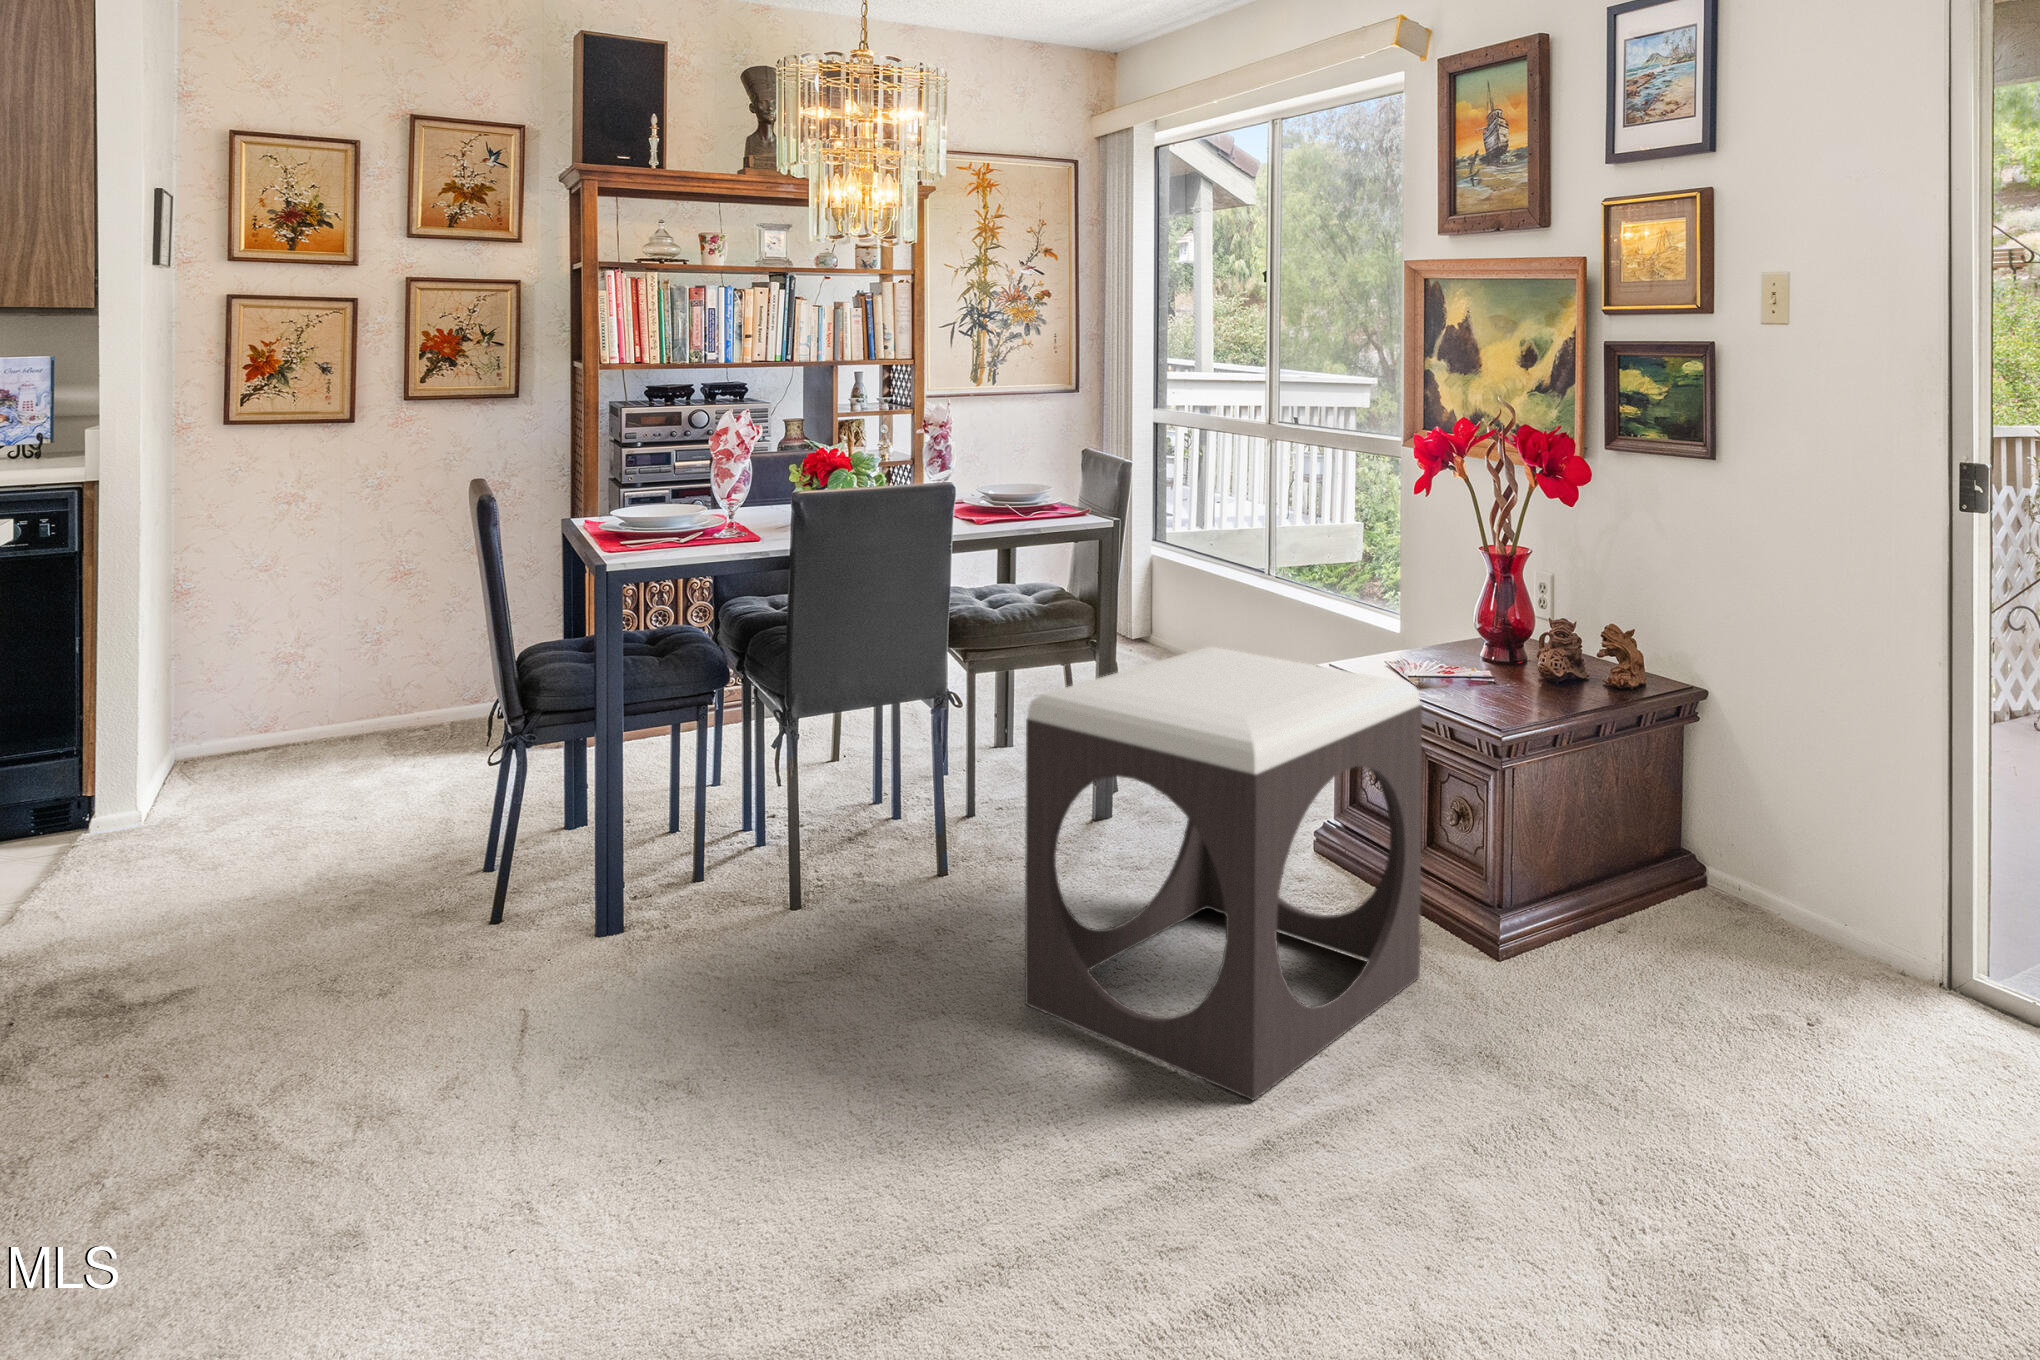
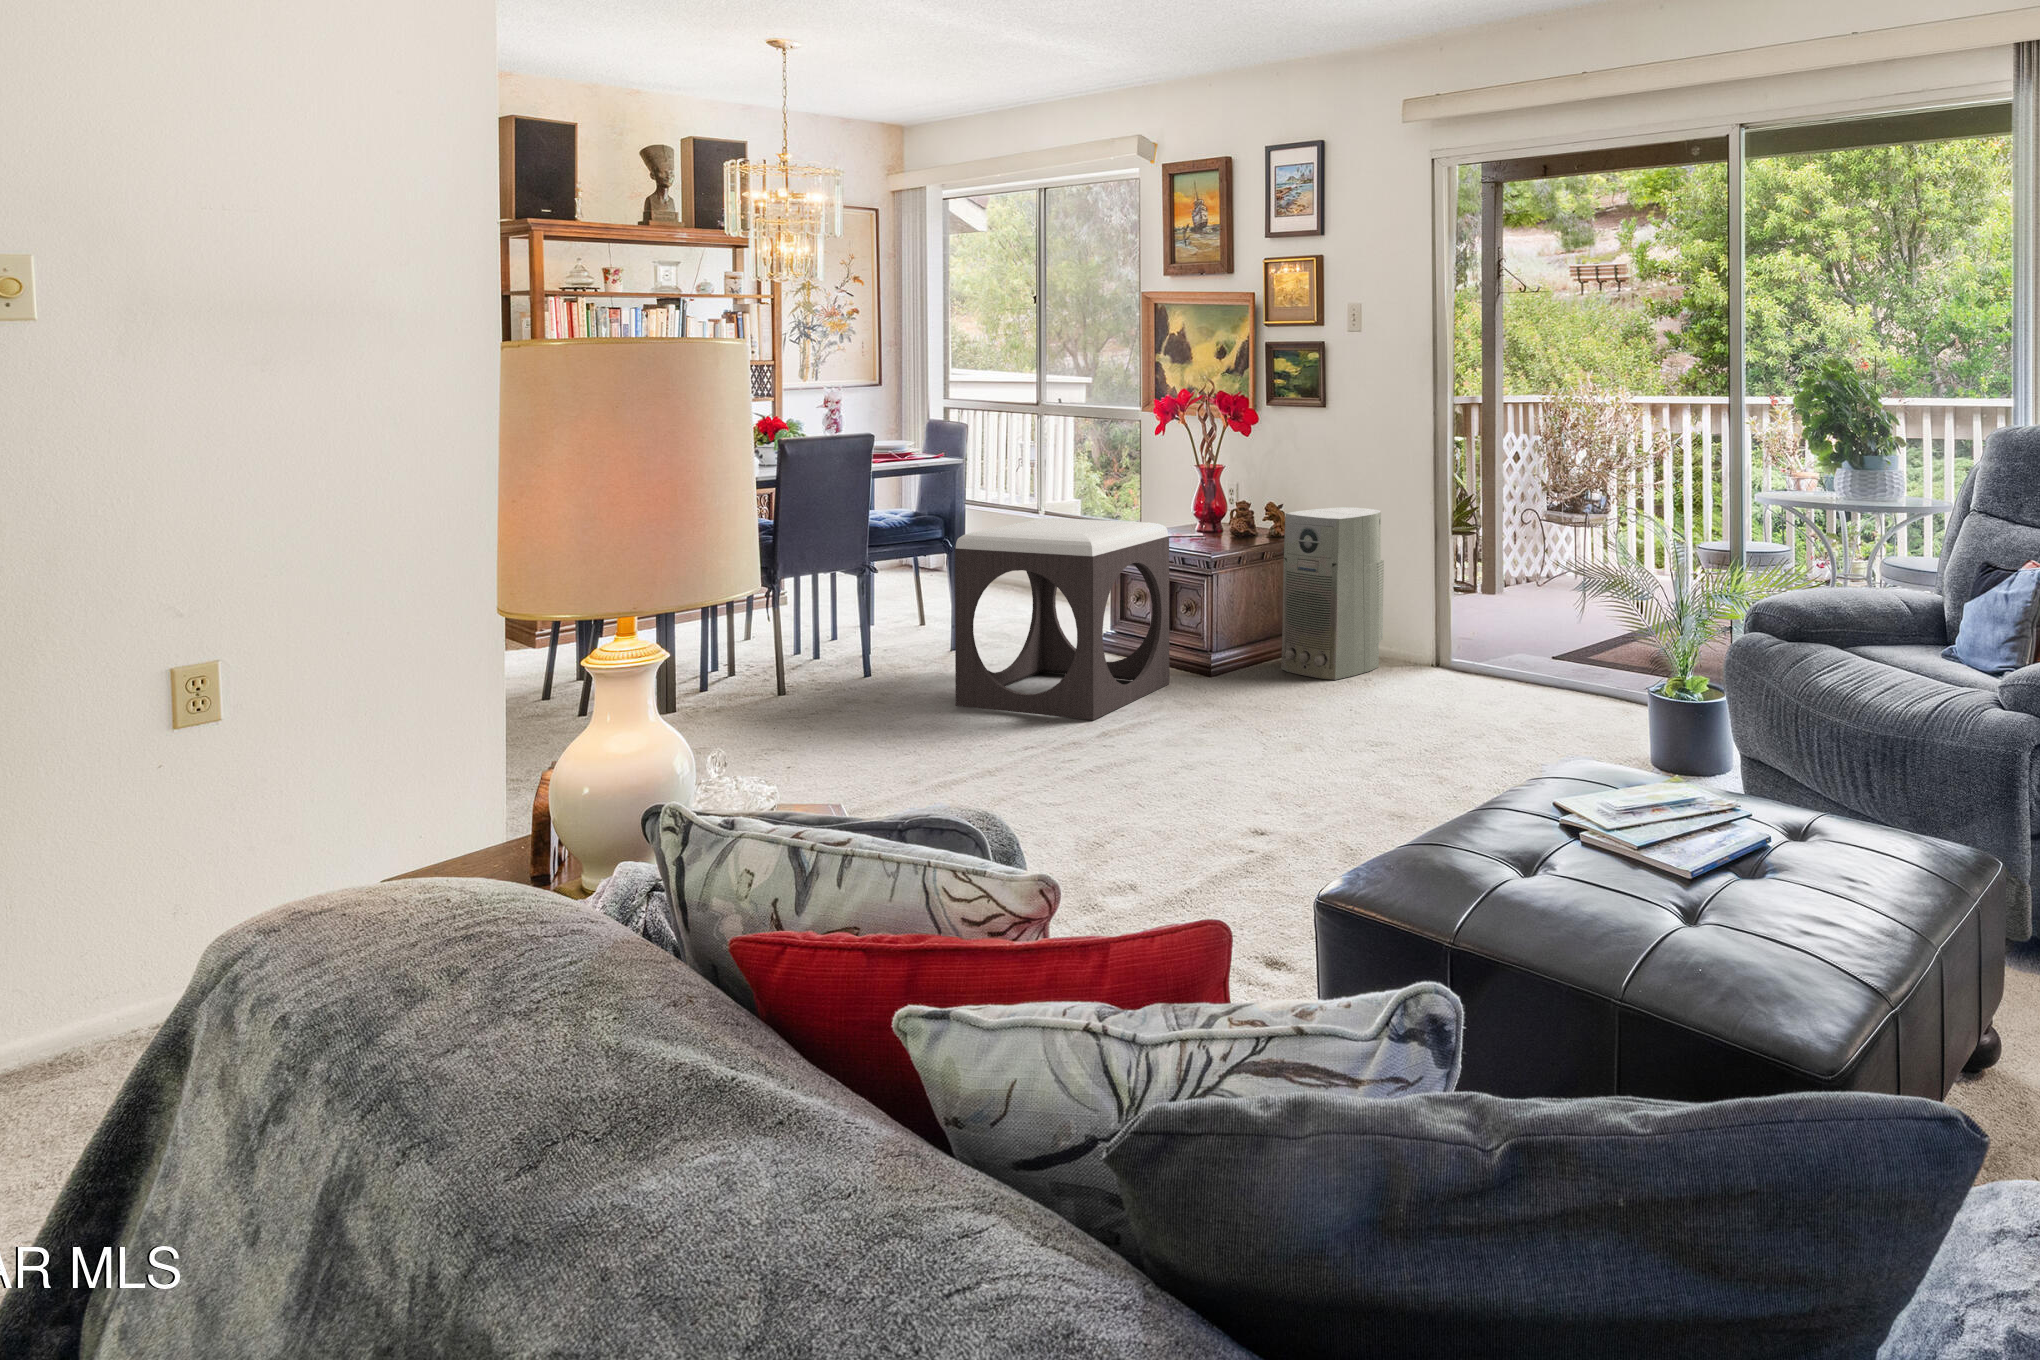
air purifier: none [1631,649,1833,1005] -> present [1281,507,1384,680]

